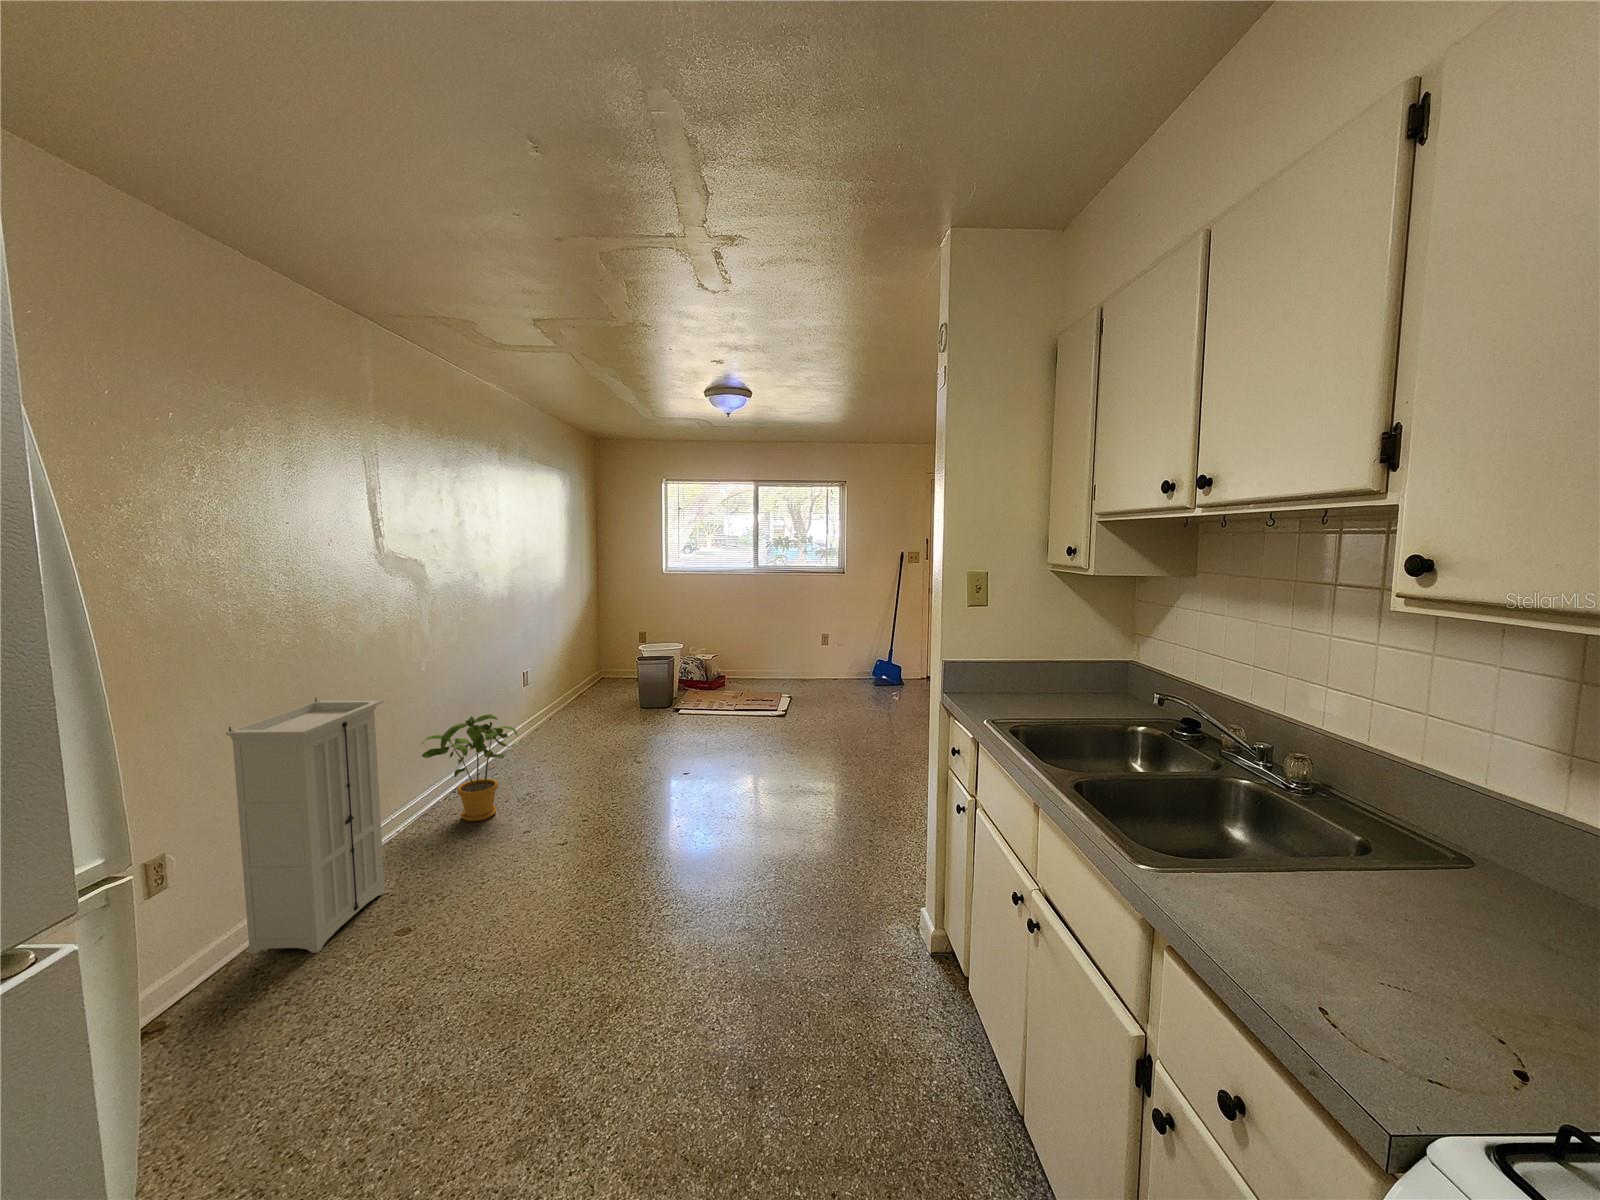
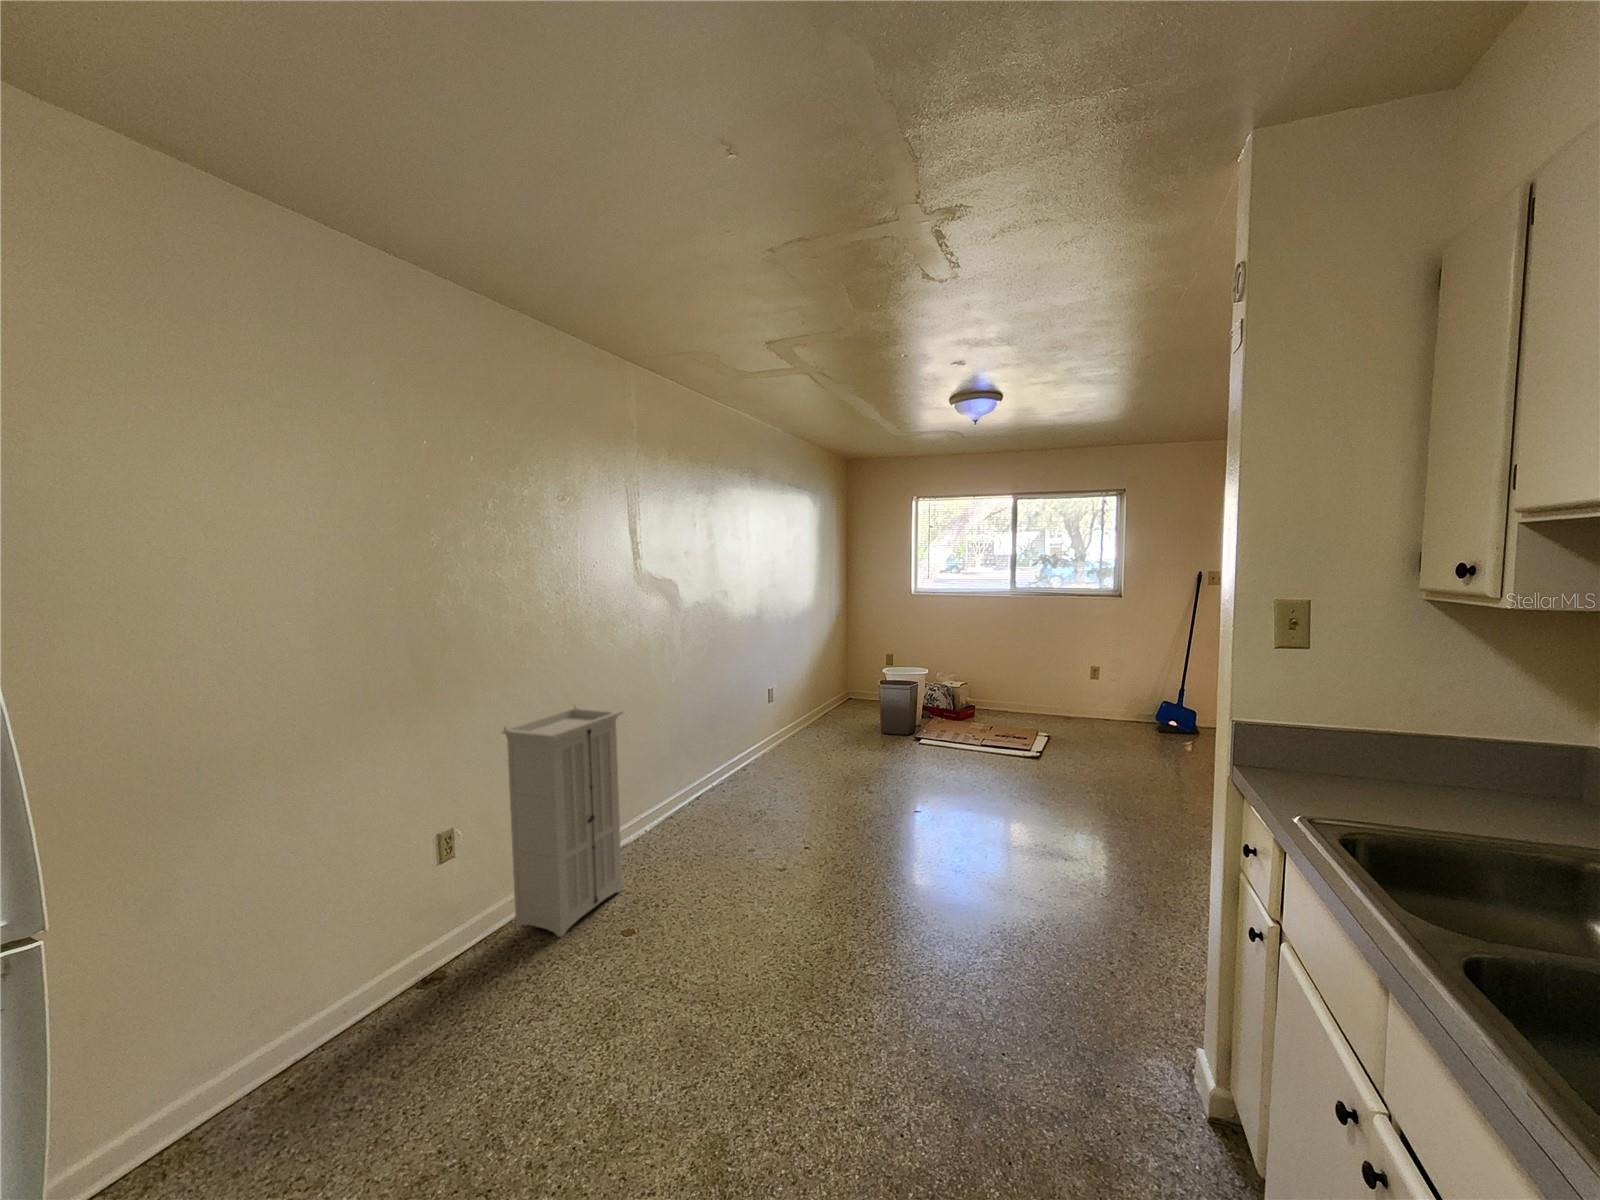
house plant: present [421,714,518,821] -> none [664,731,748,833]

